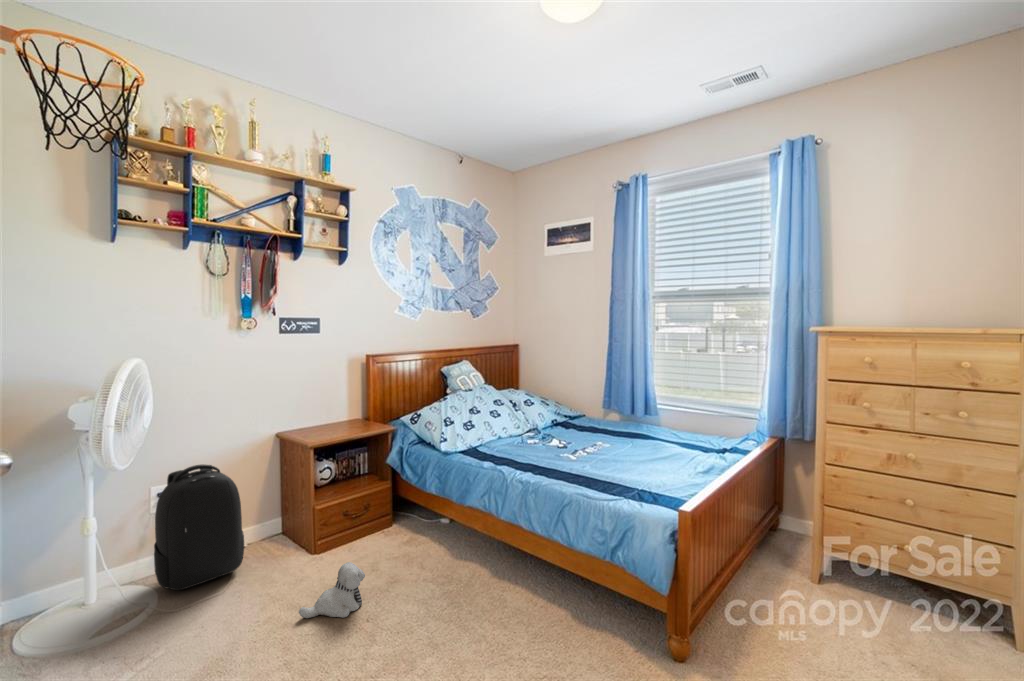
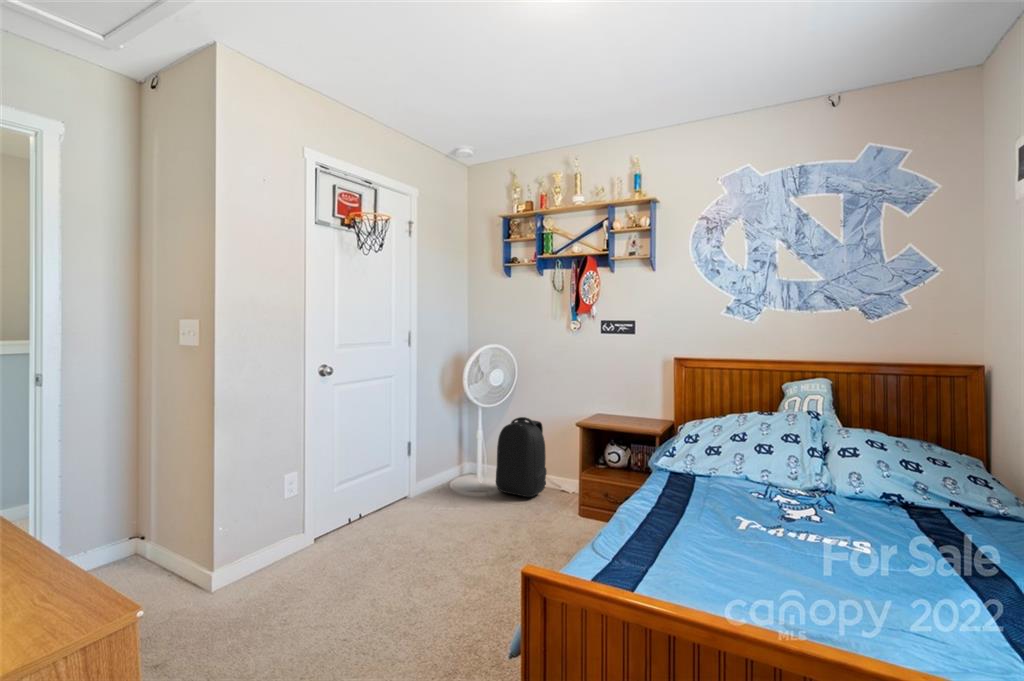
plush toy: present [299,562,365,618] -> none [495,510,534,548]

